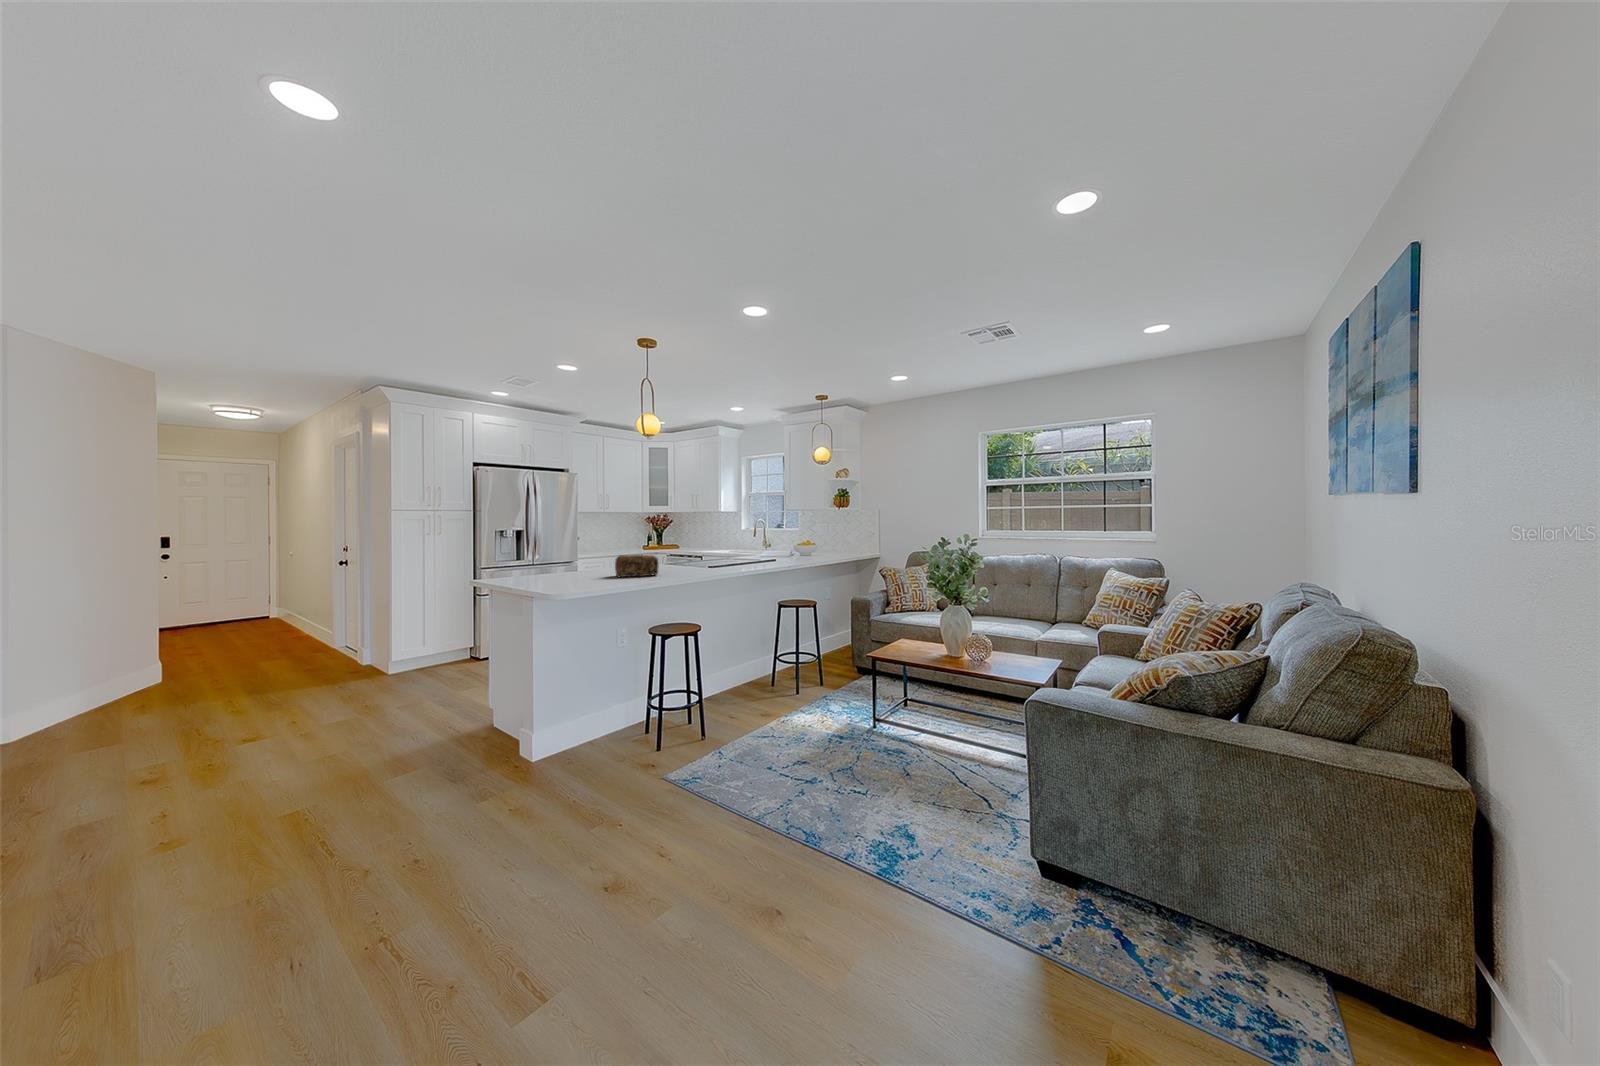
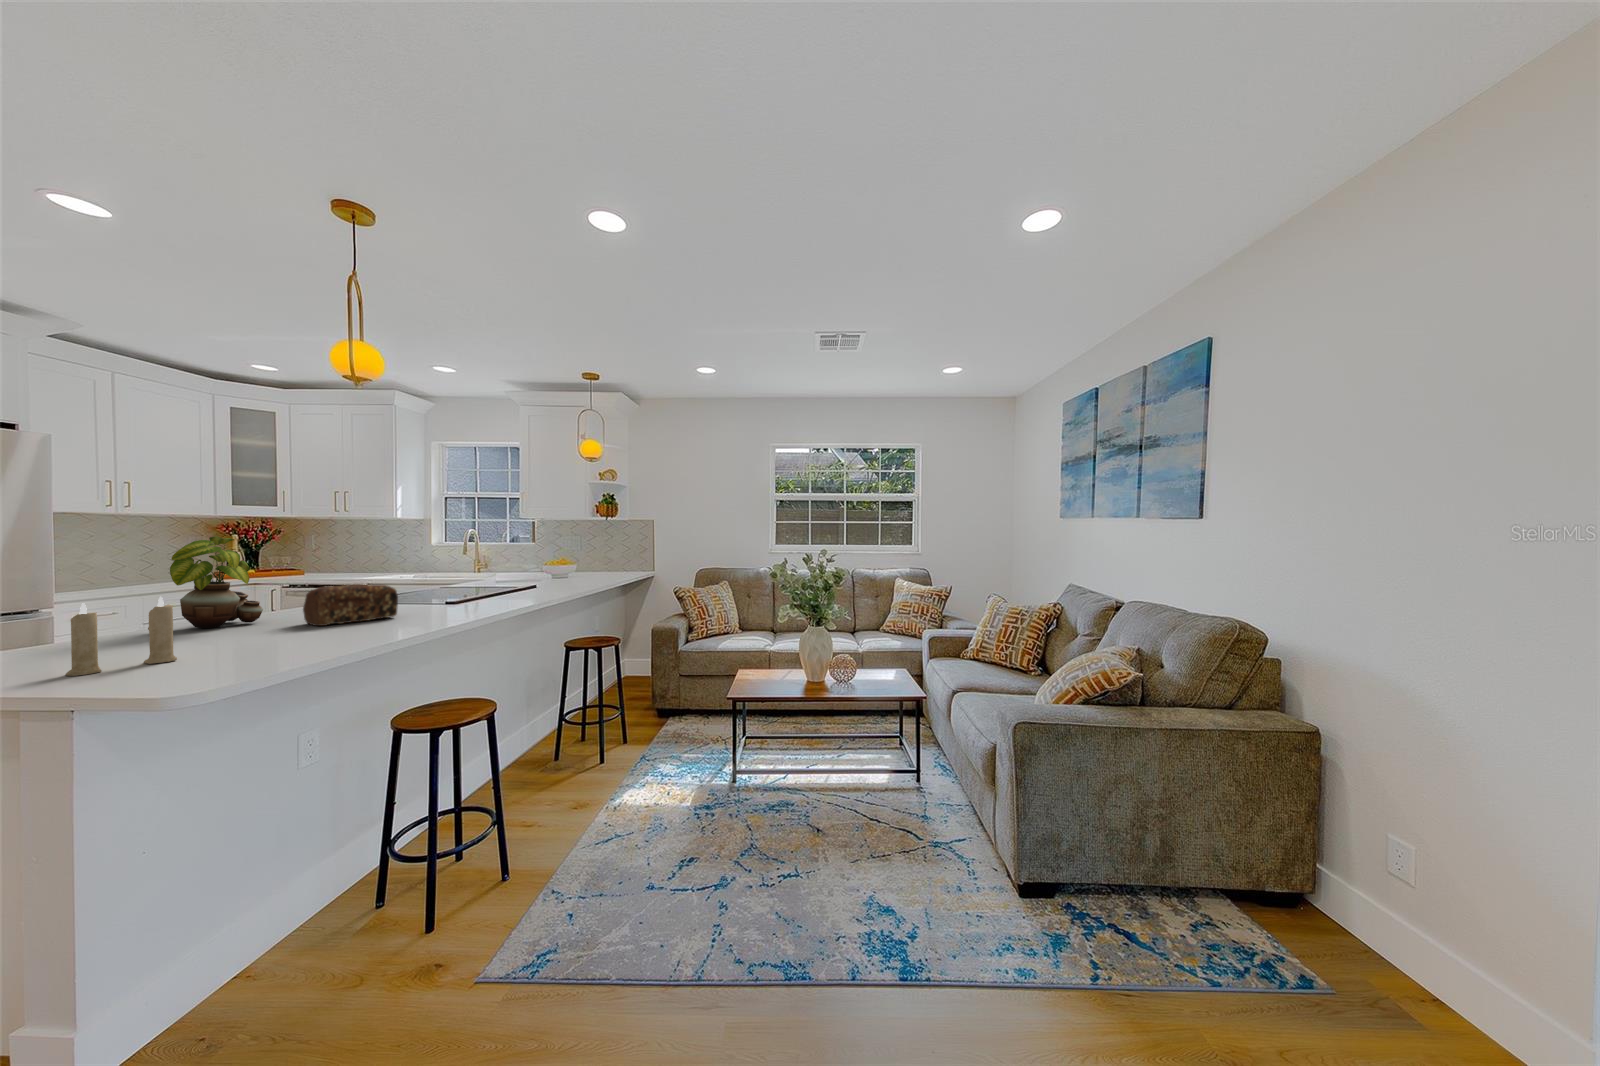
potted plant: none [559,526,603,575] -> present [170,536,263,628]
candle: none [505,555,544,590] -> present [65,597,177,676]

